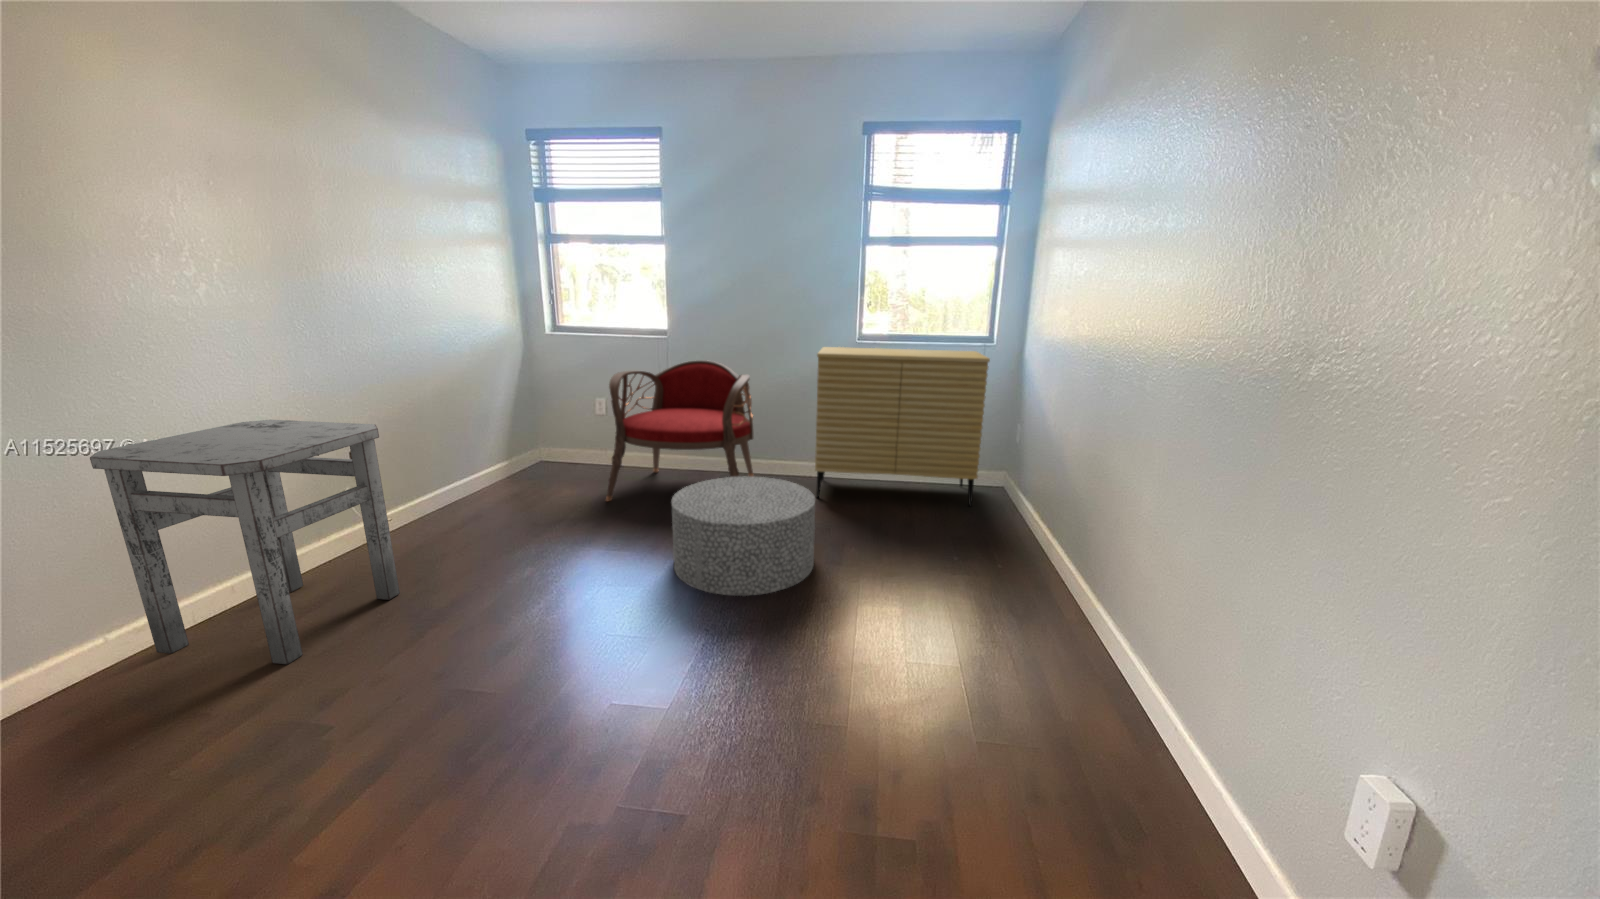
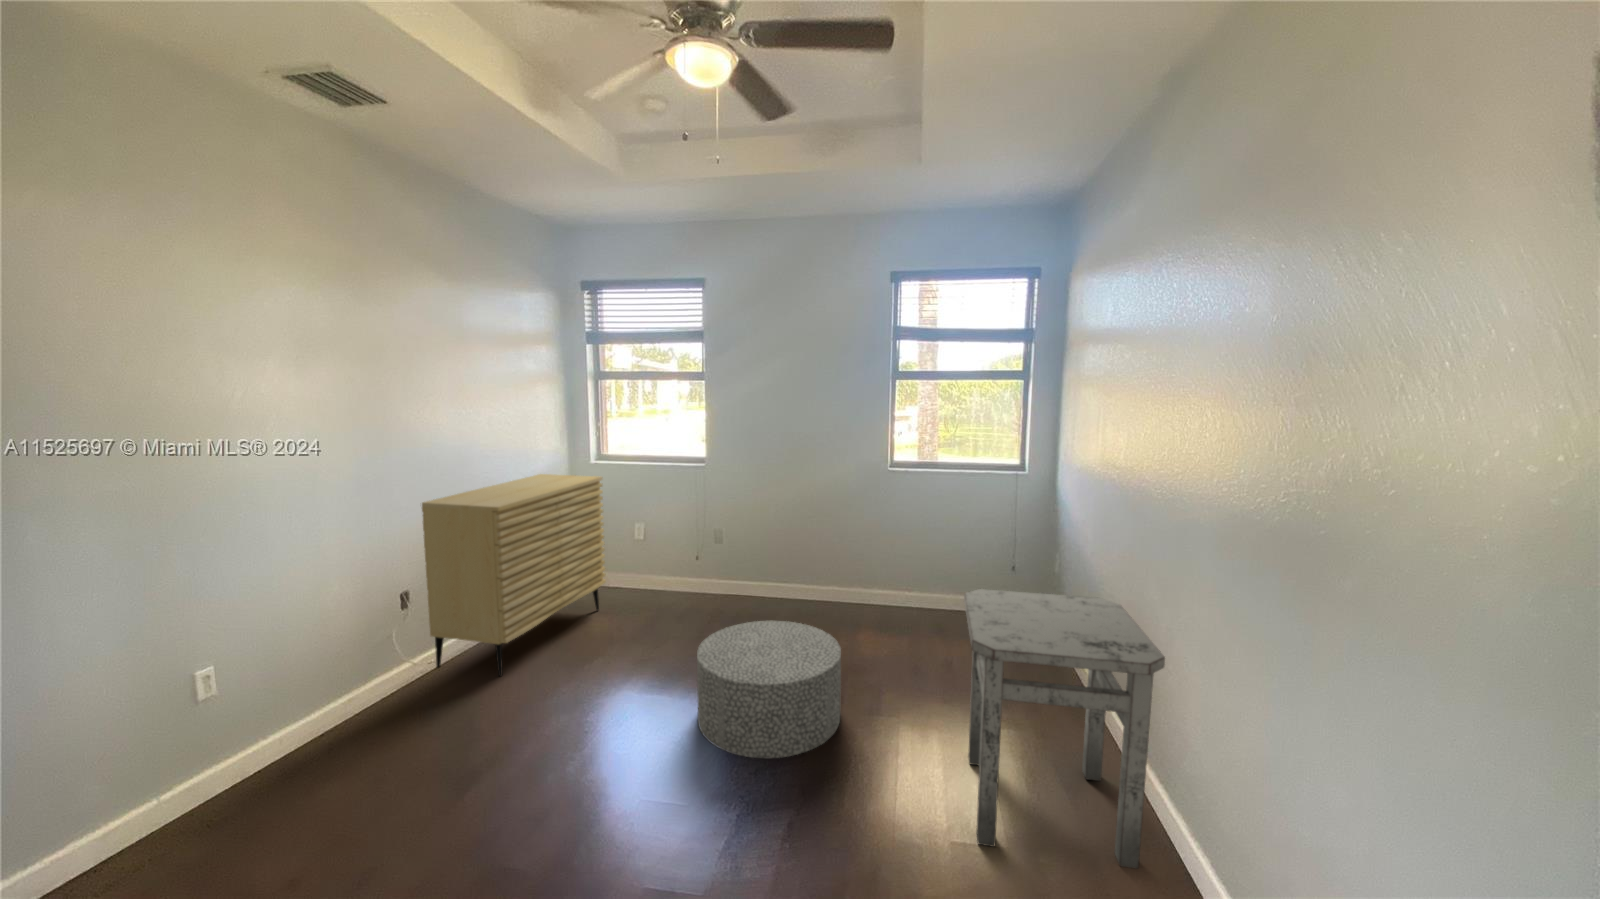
dresser: present [815,347,990,506] -> present [422,474,606,676]
armchair: present [606,360,754,501] -> none [637,490,786,648]
side table: present [90,420,400,665] -> present [964,589,1165,869]

